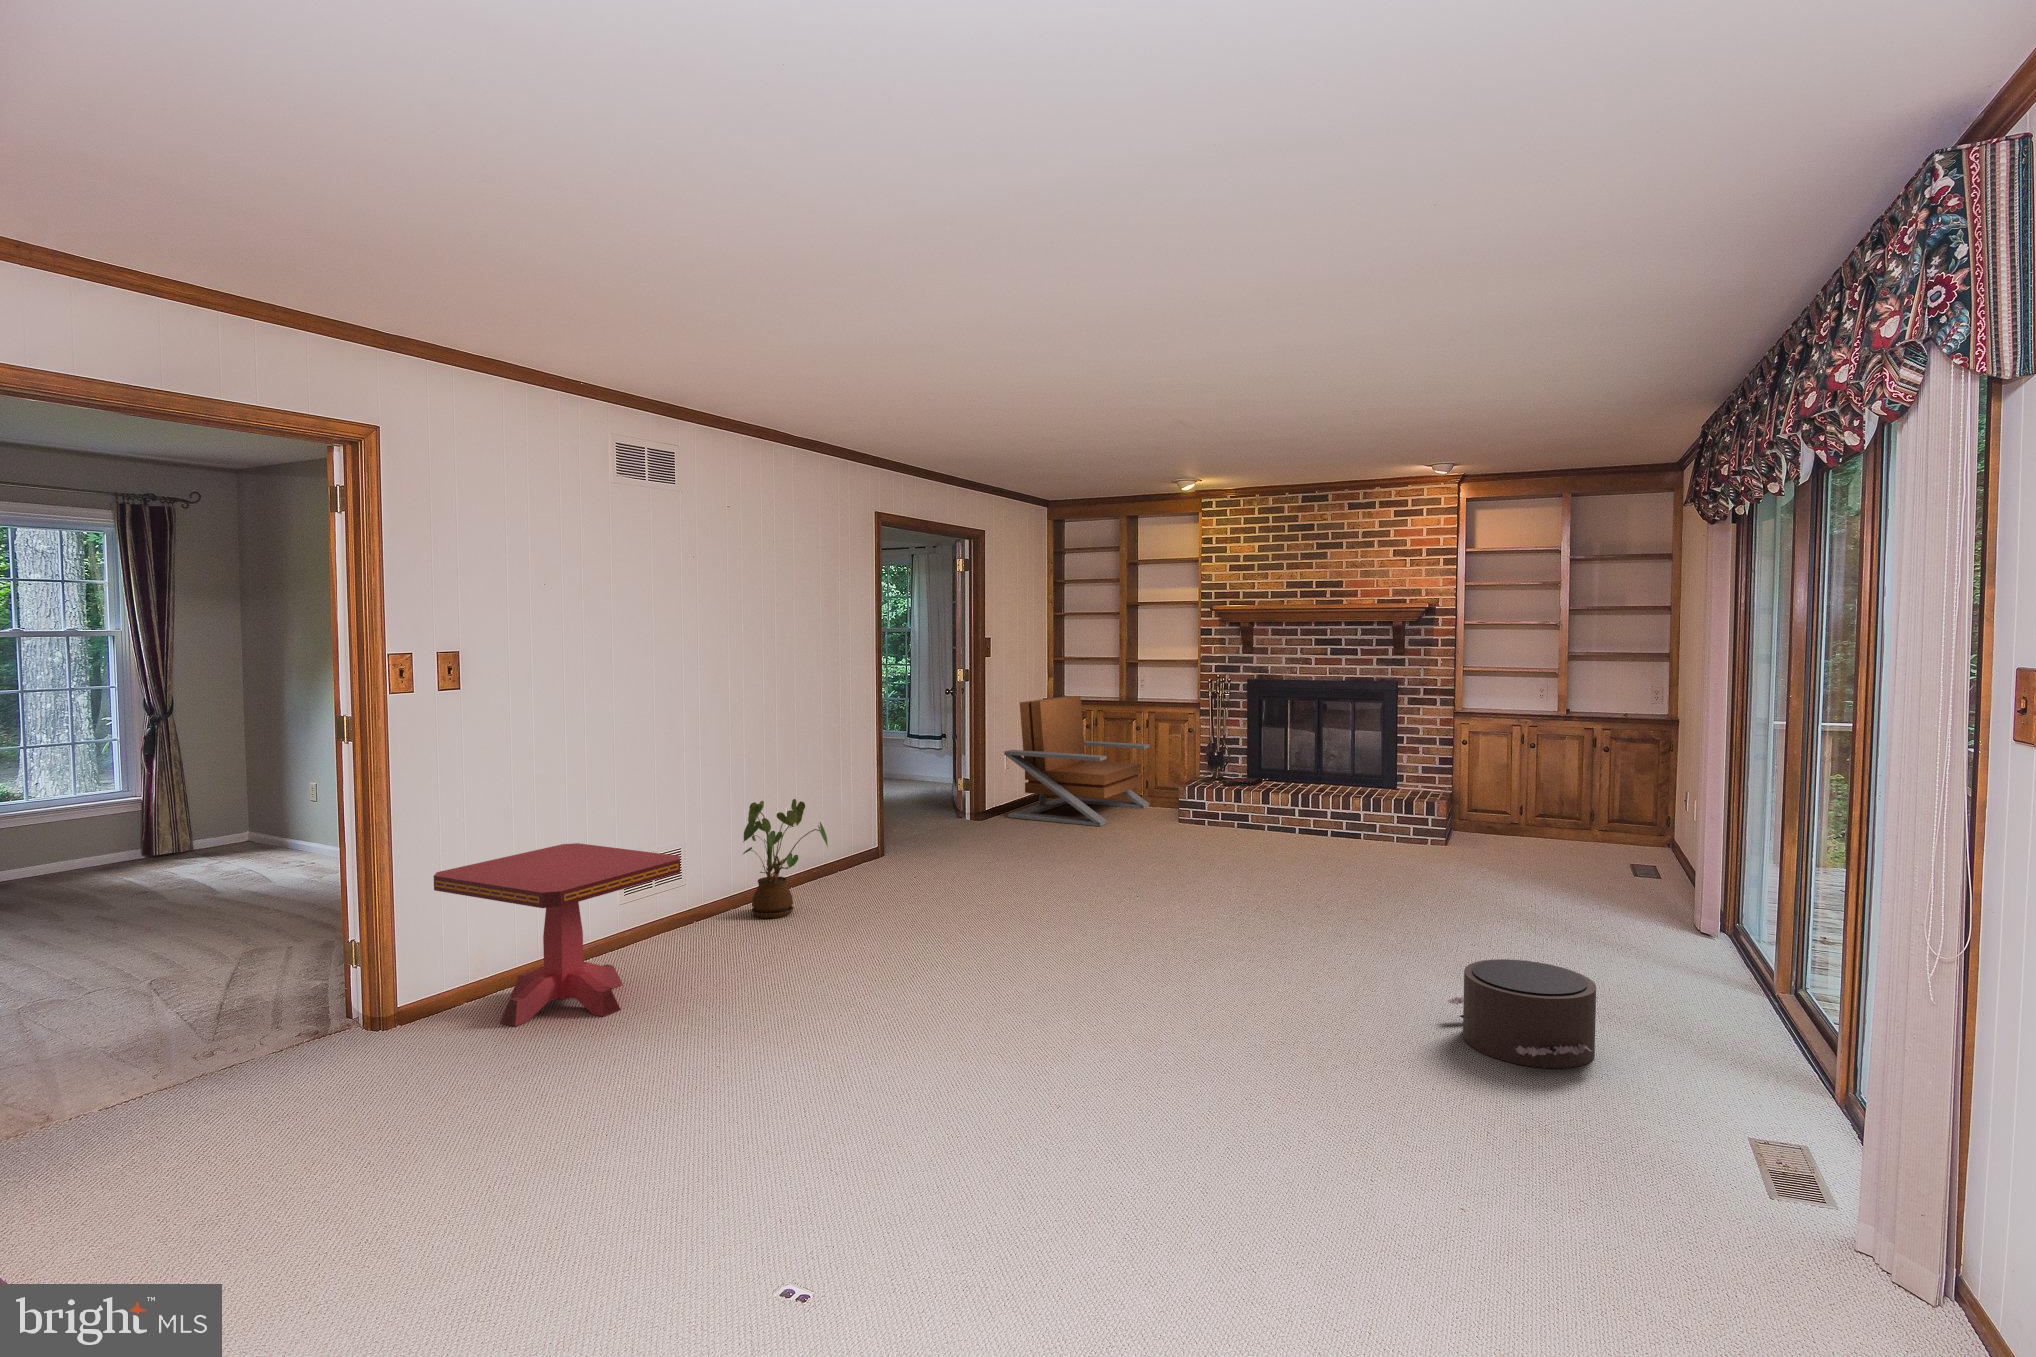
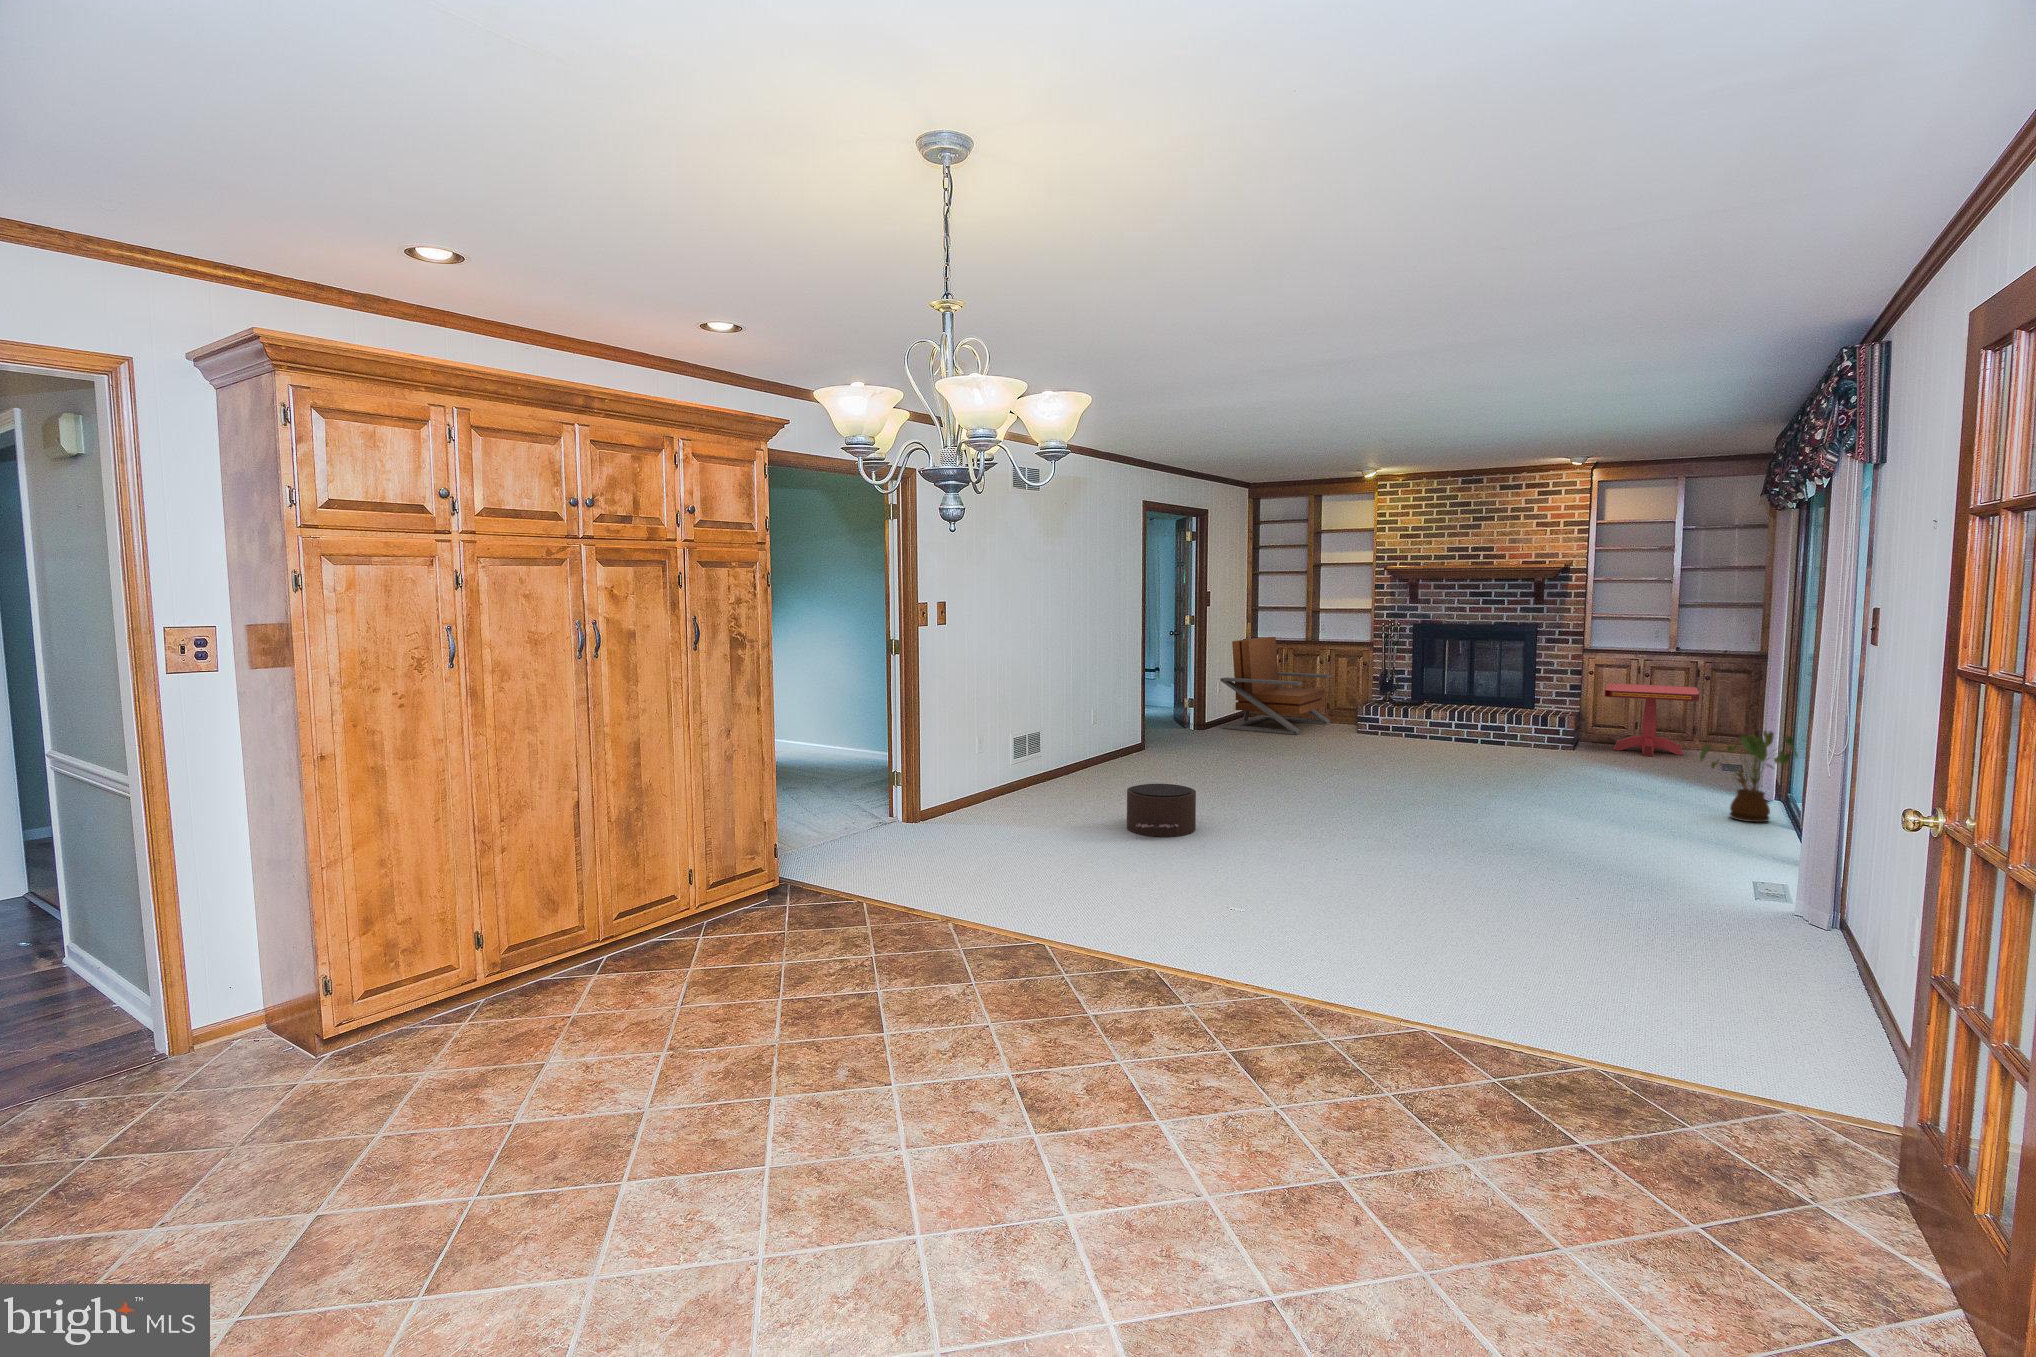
house plant: present [743,799,828,918] -> present [1700,731,1798,823]
side table: present [434,843,680,1026] -> present [1605,683,1699,756]
pouf: present [1447,959,1596,1068] -> present [1127,784,1196,837]

